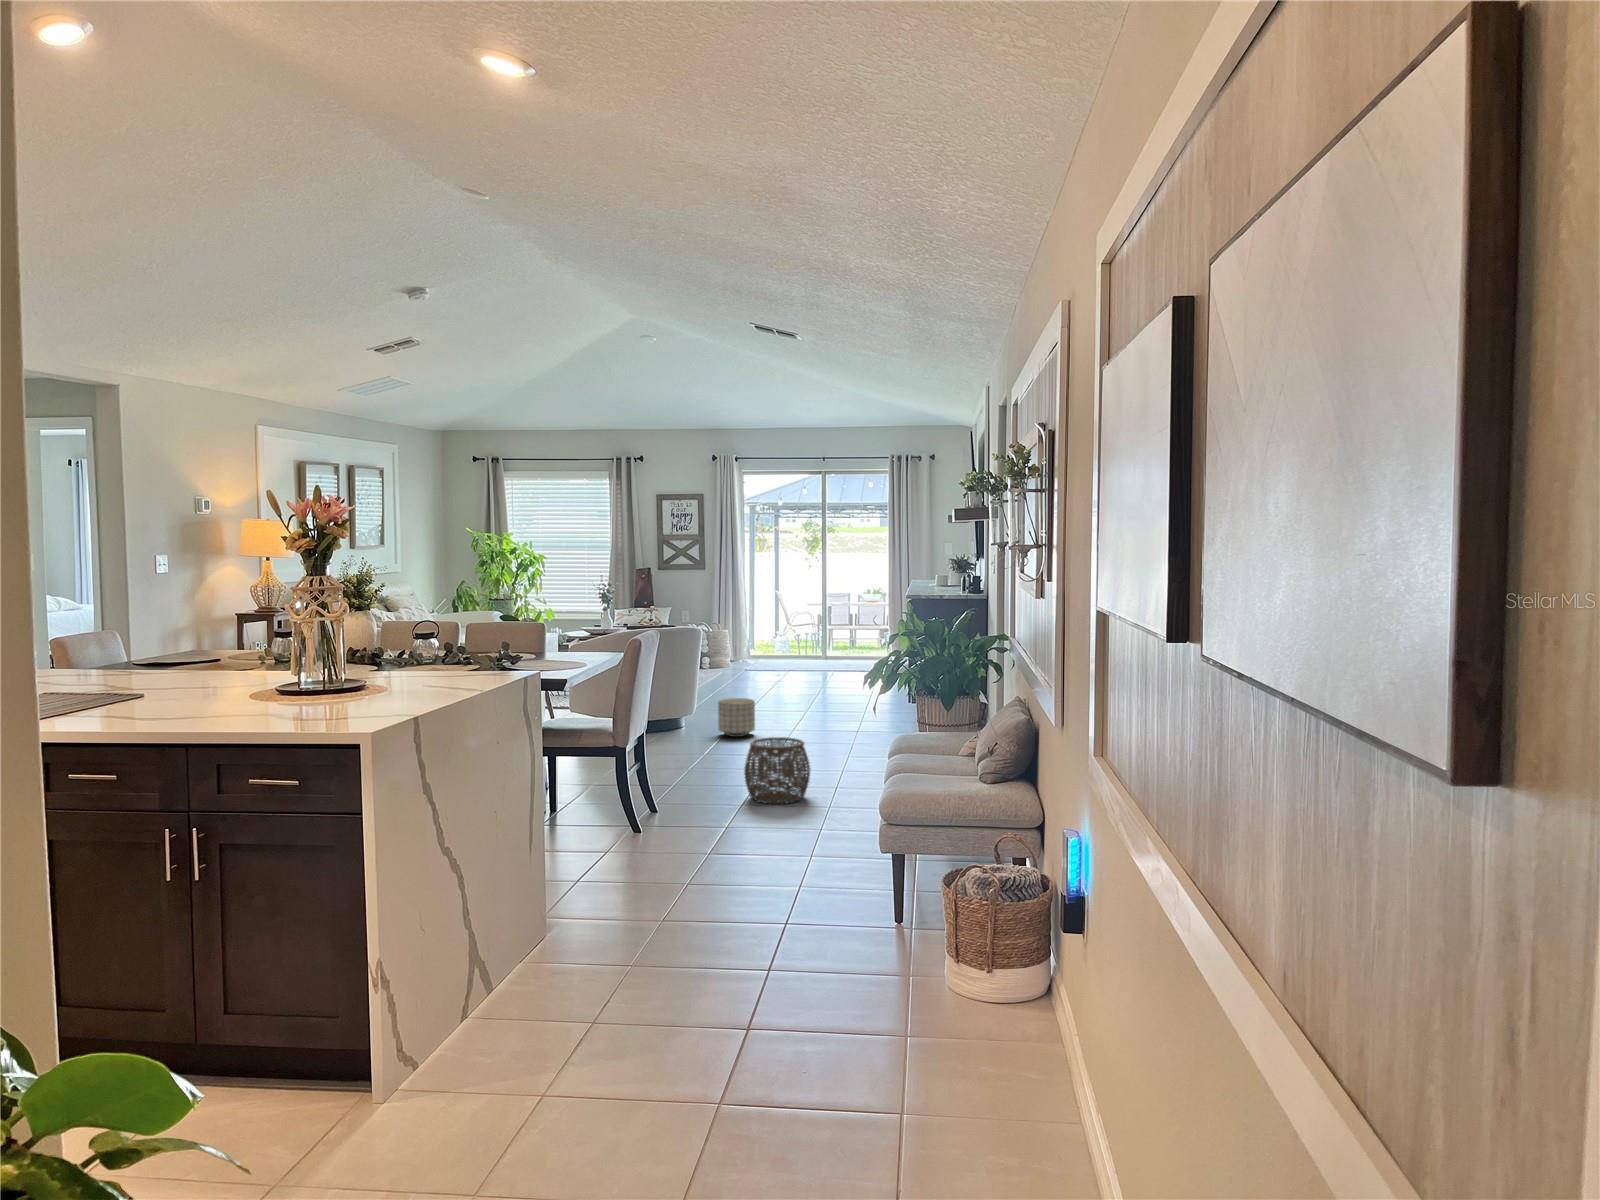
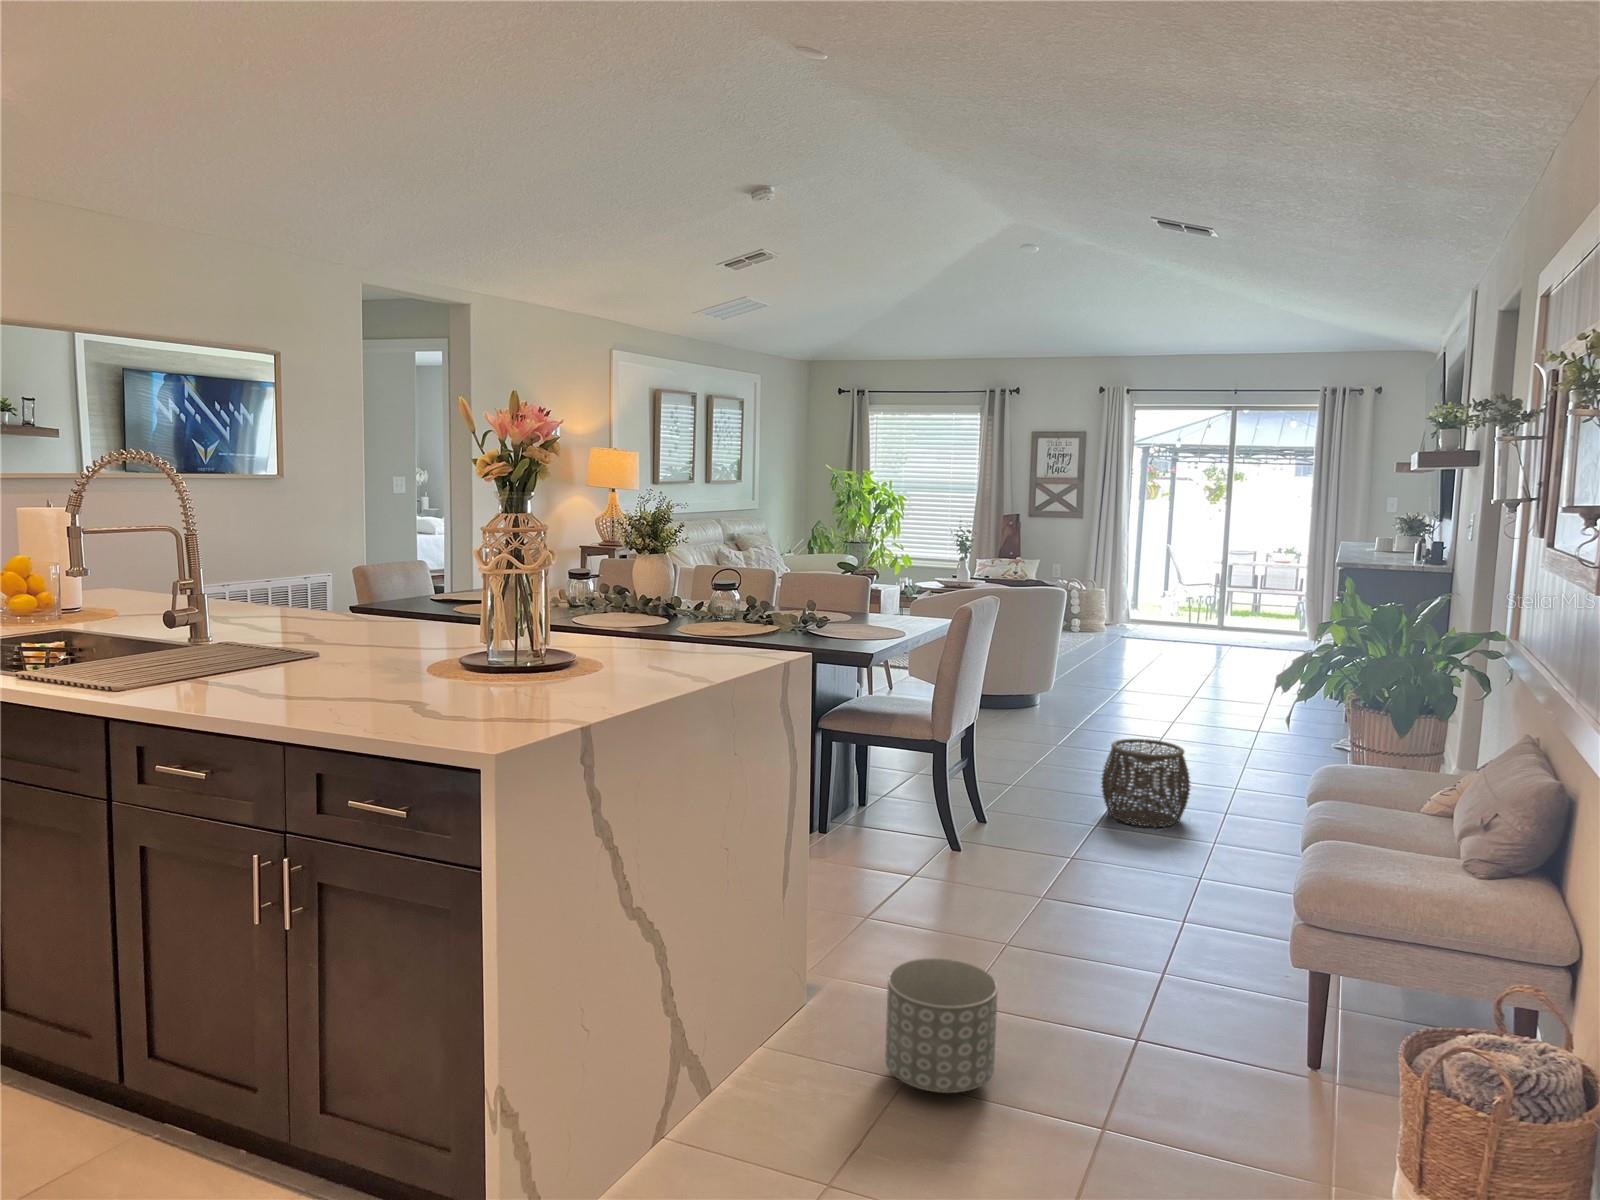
planter: present [718,698,755,737] -> present [885,958,998,1093]

